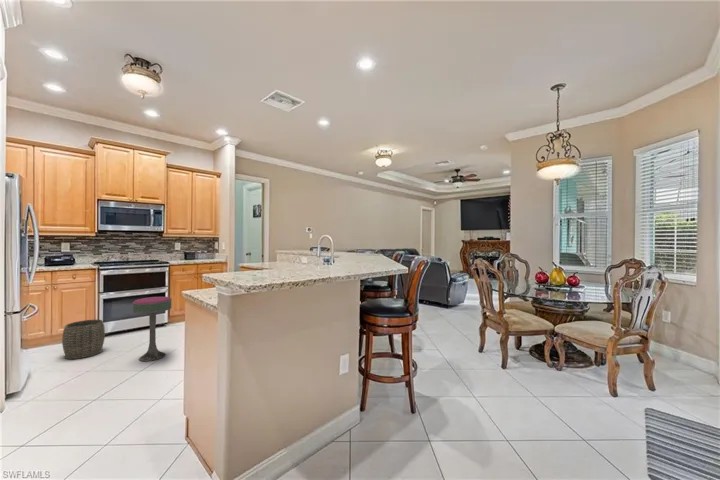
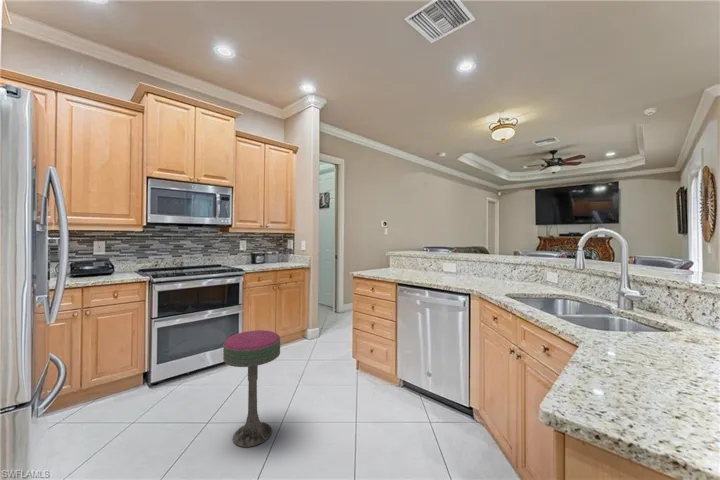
woven basket: present [62,320,105,359] -> none [105,365,169,440]

